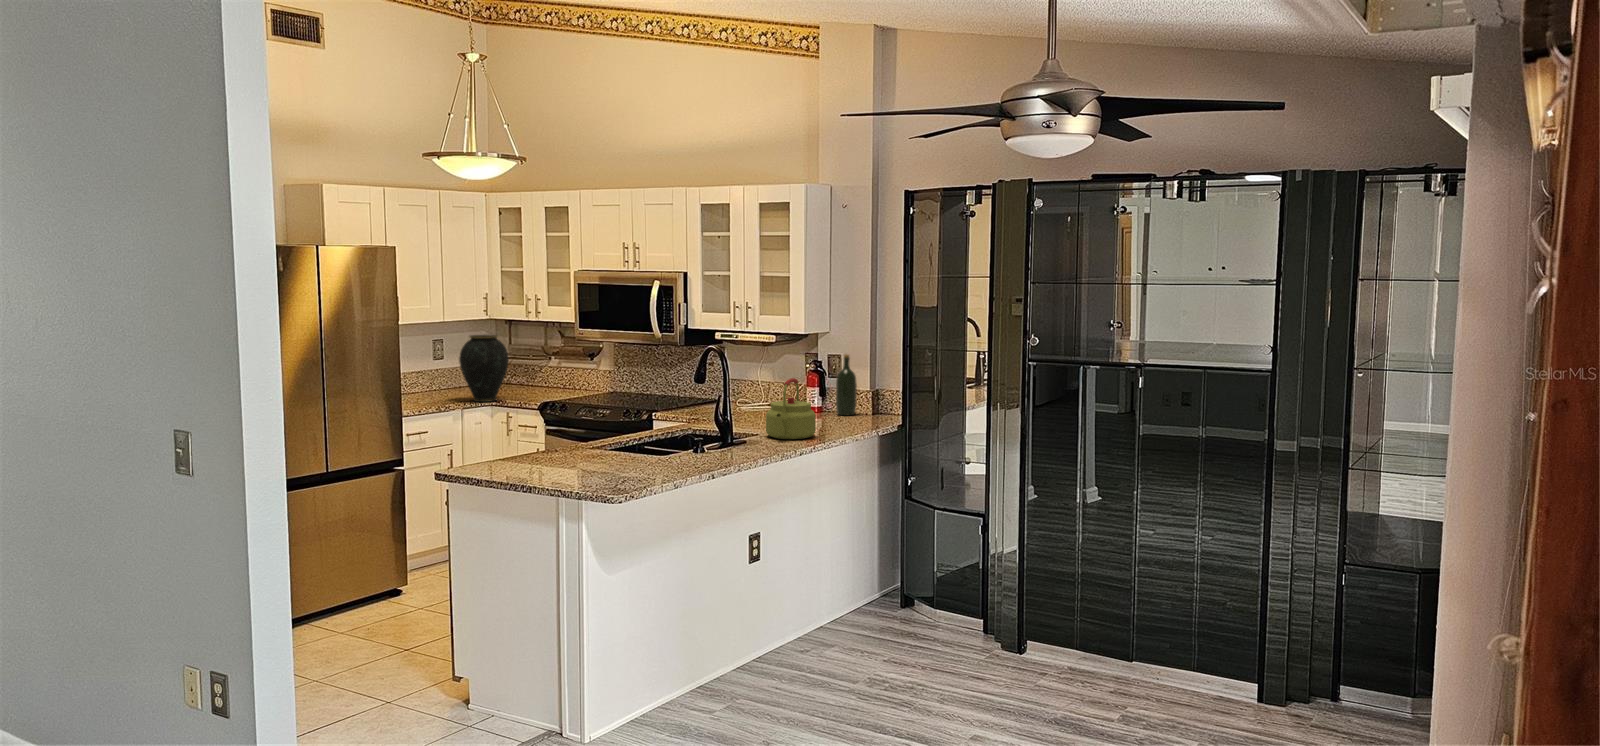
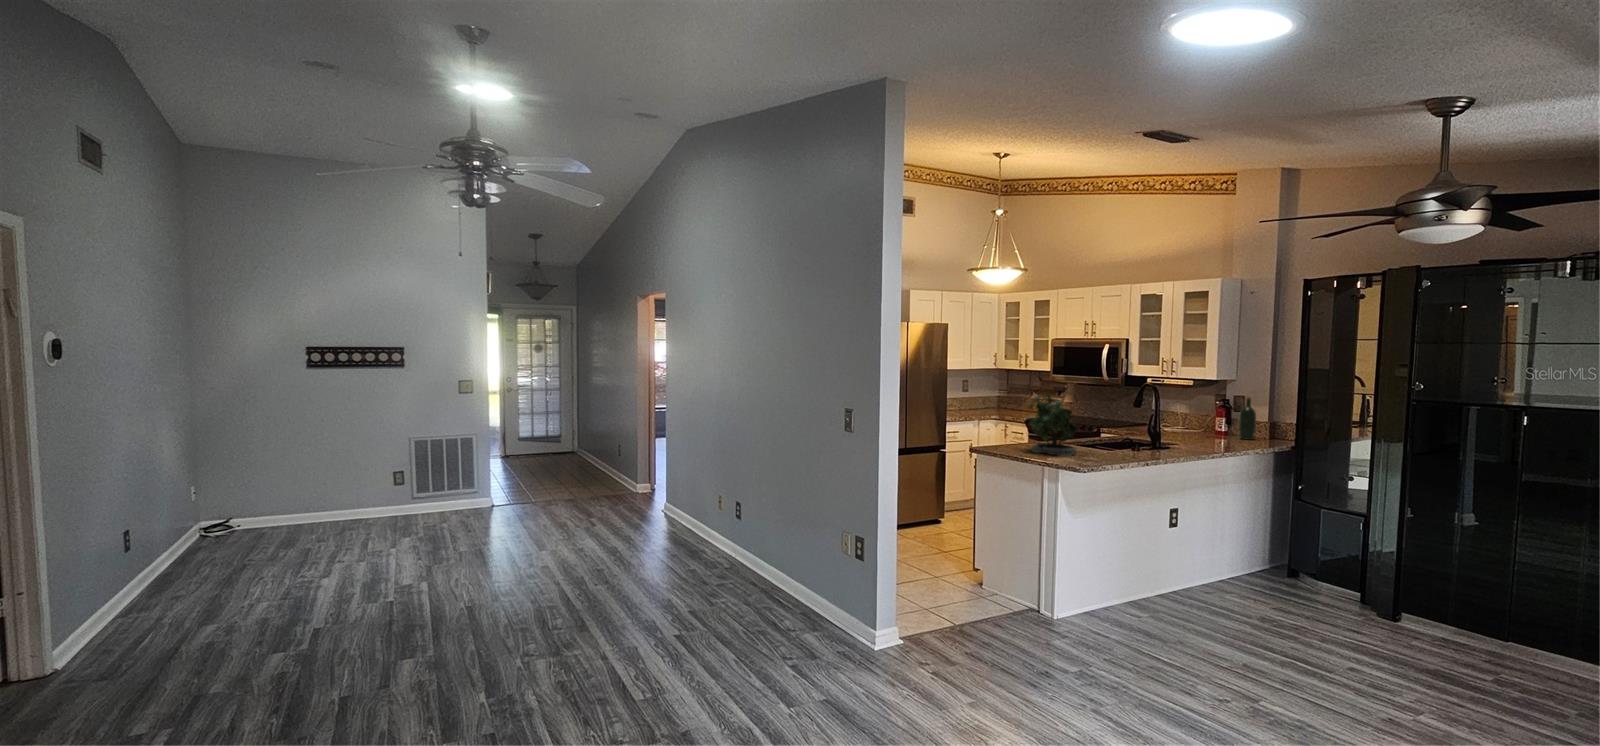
vase: present [459,335,509,402] -> none [979,376,1008,416]
potted plant: none [527,372,610,480] -> present [1028,394,1077,457]
kettle: present [766,378,816,439] -> none [1185,408,1223,449]

